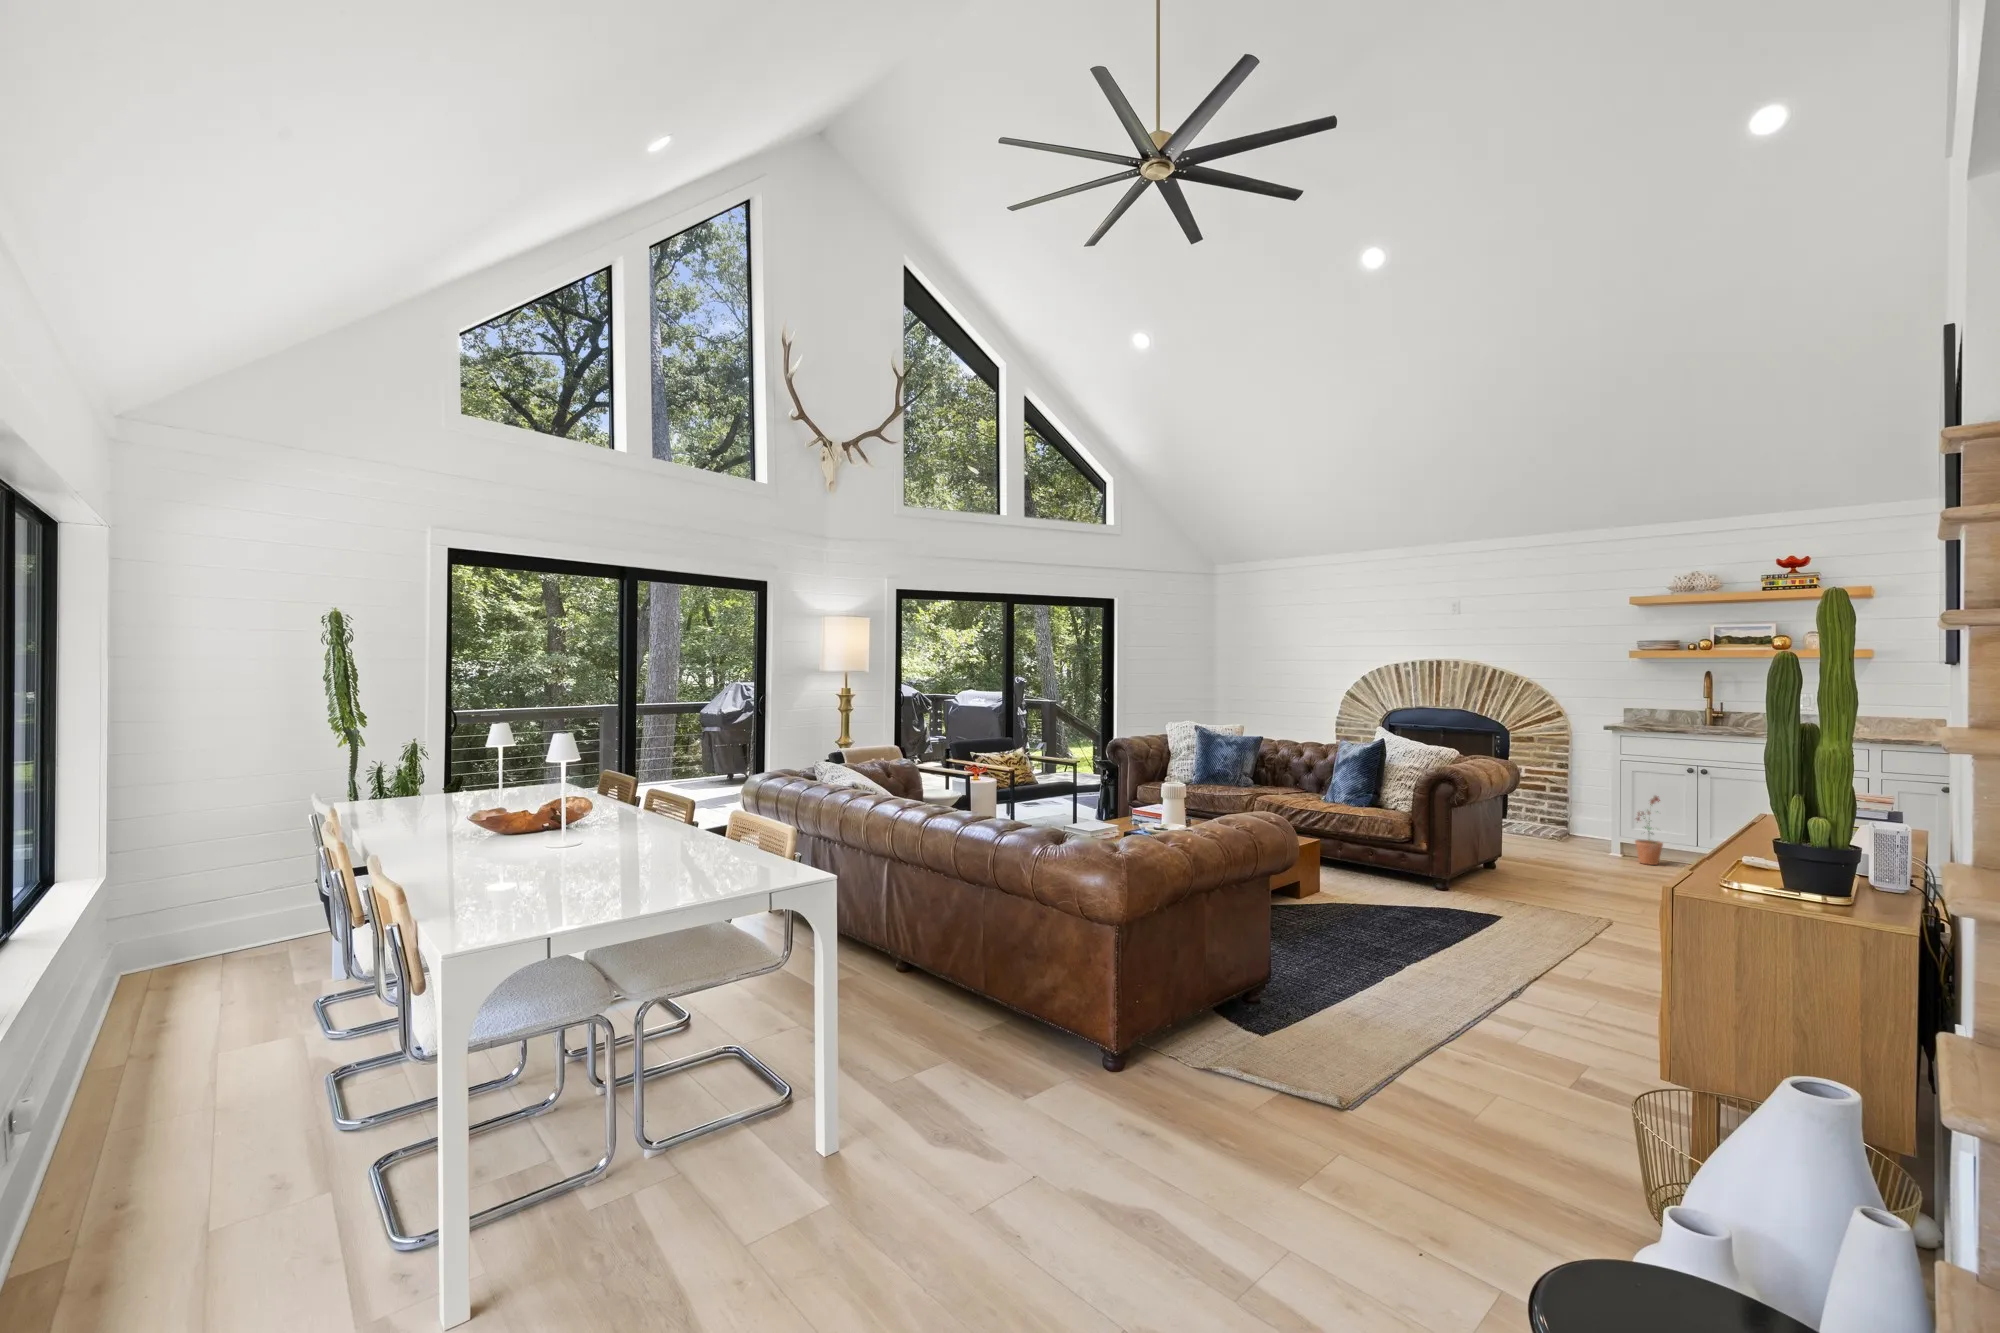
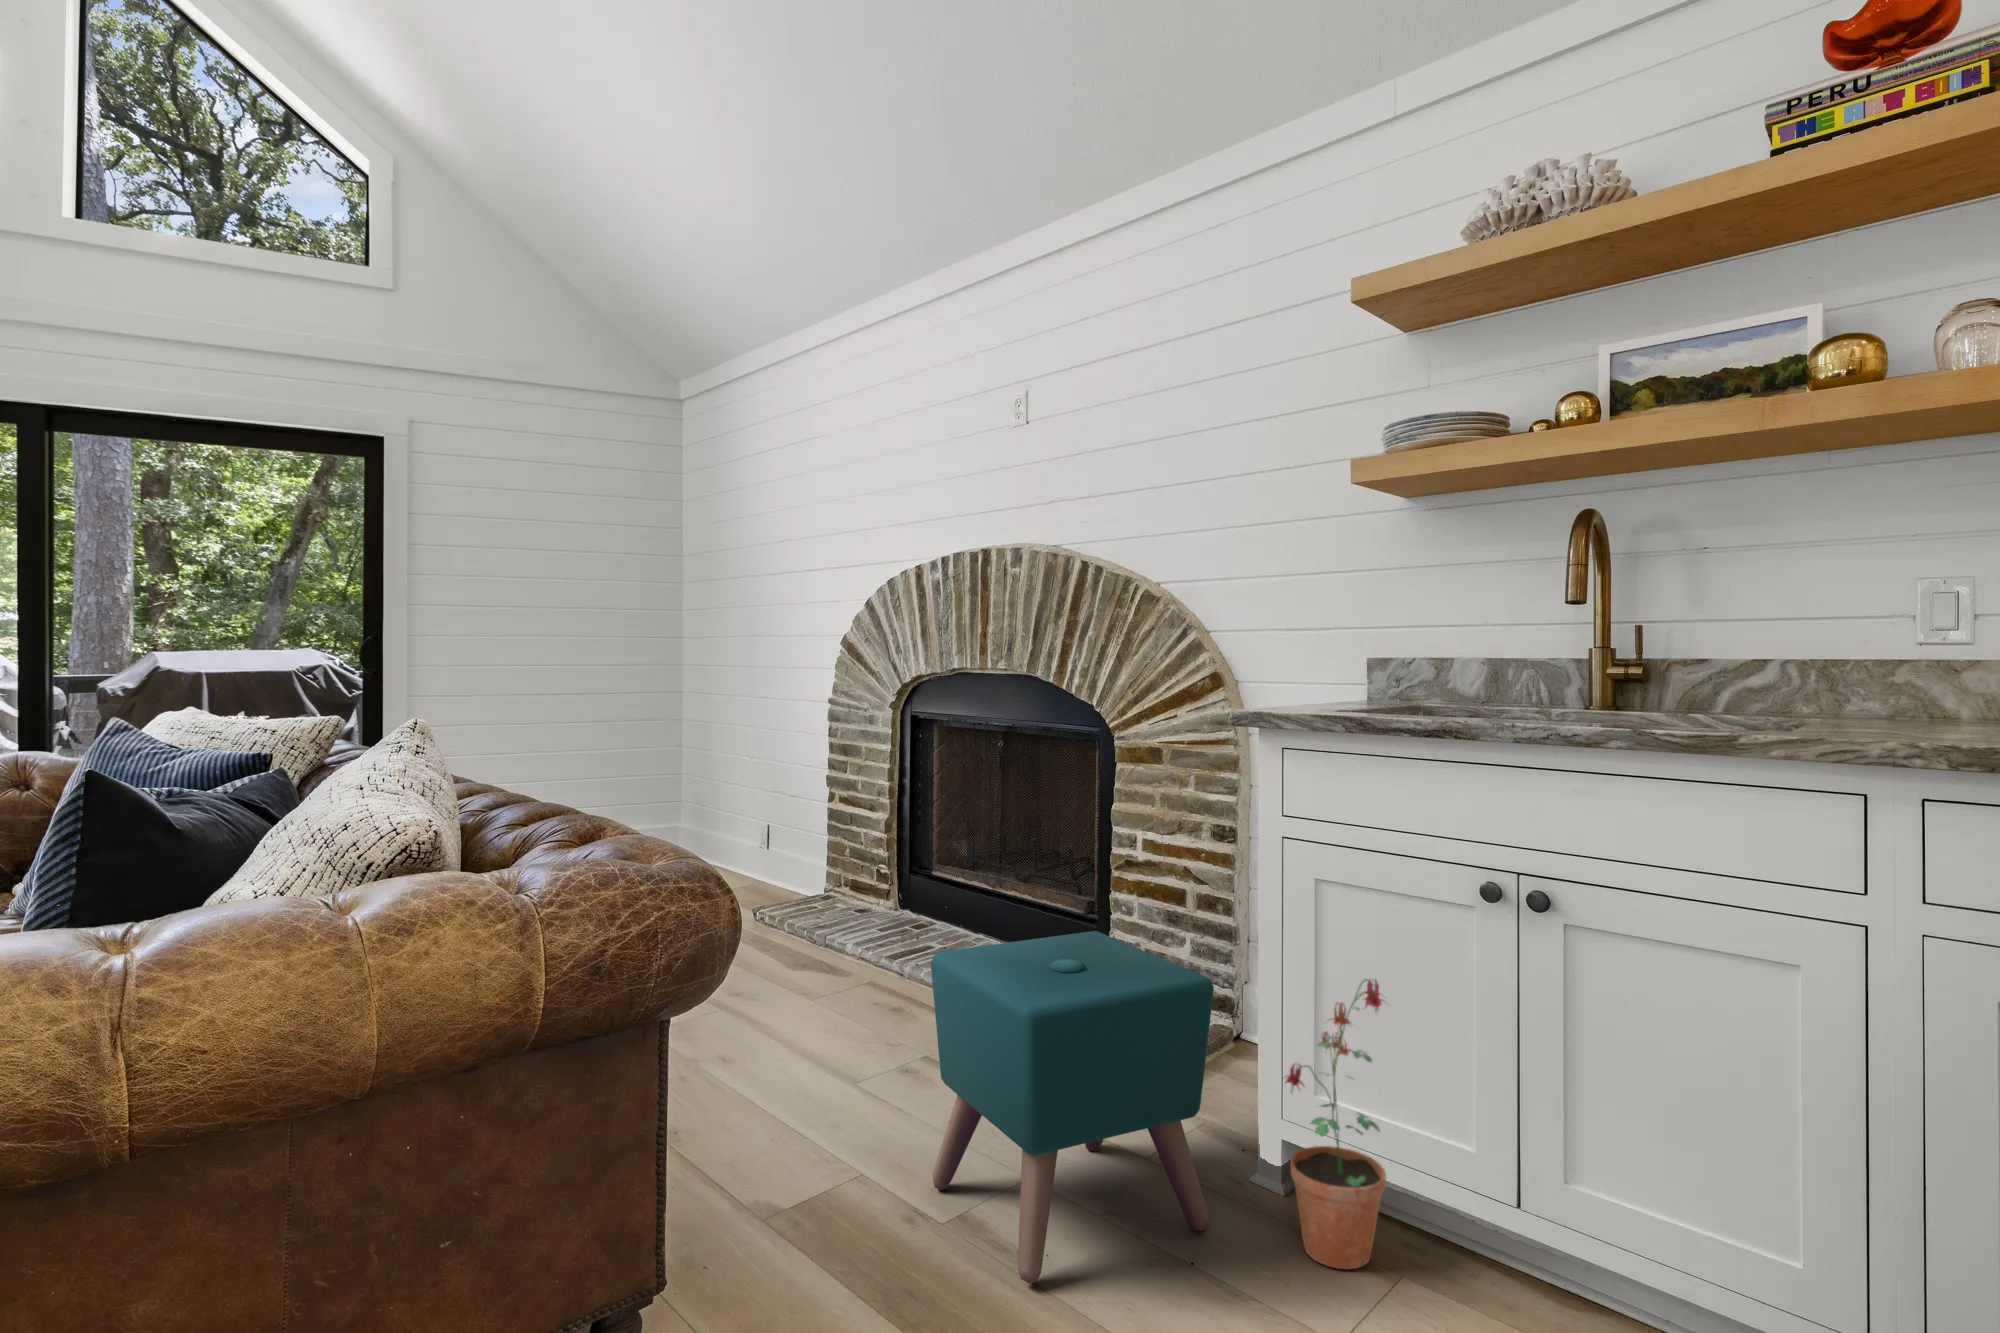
ottoman: none [1525,788,1614,865] -> present [931,931,1214,1284]

